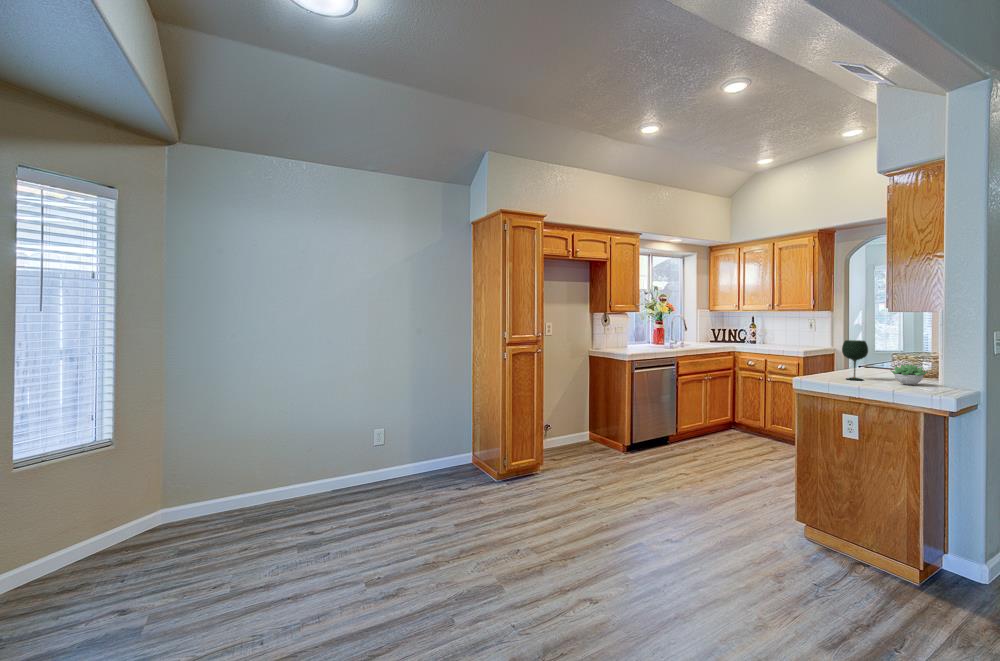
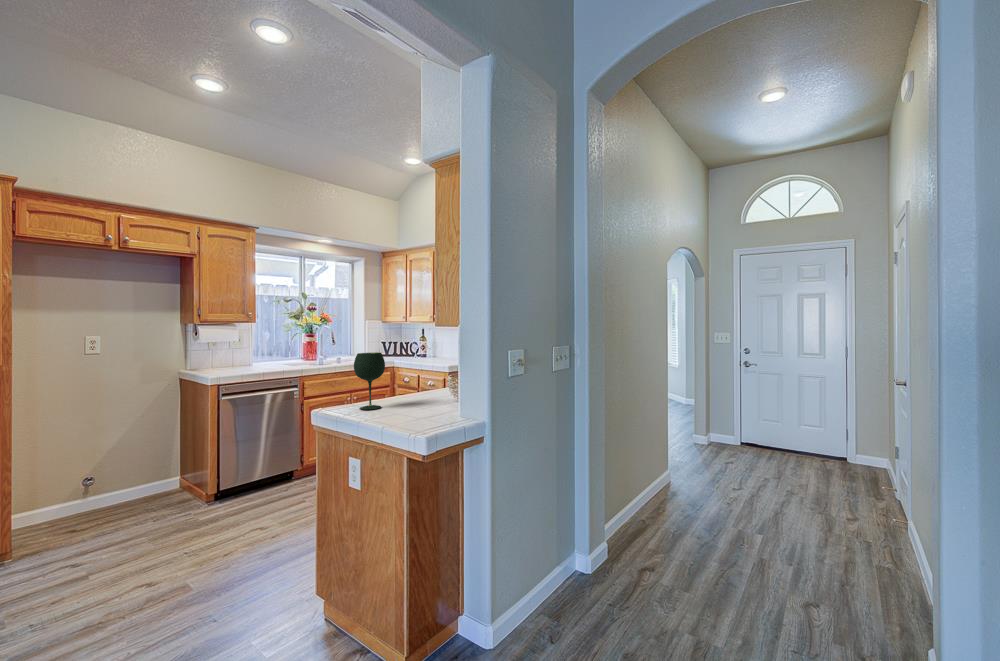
succulent plant: present [891,365,927,385] -> none [391,386,432,414]

